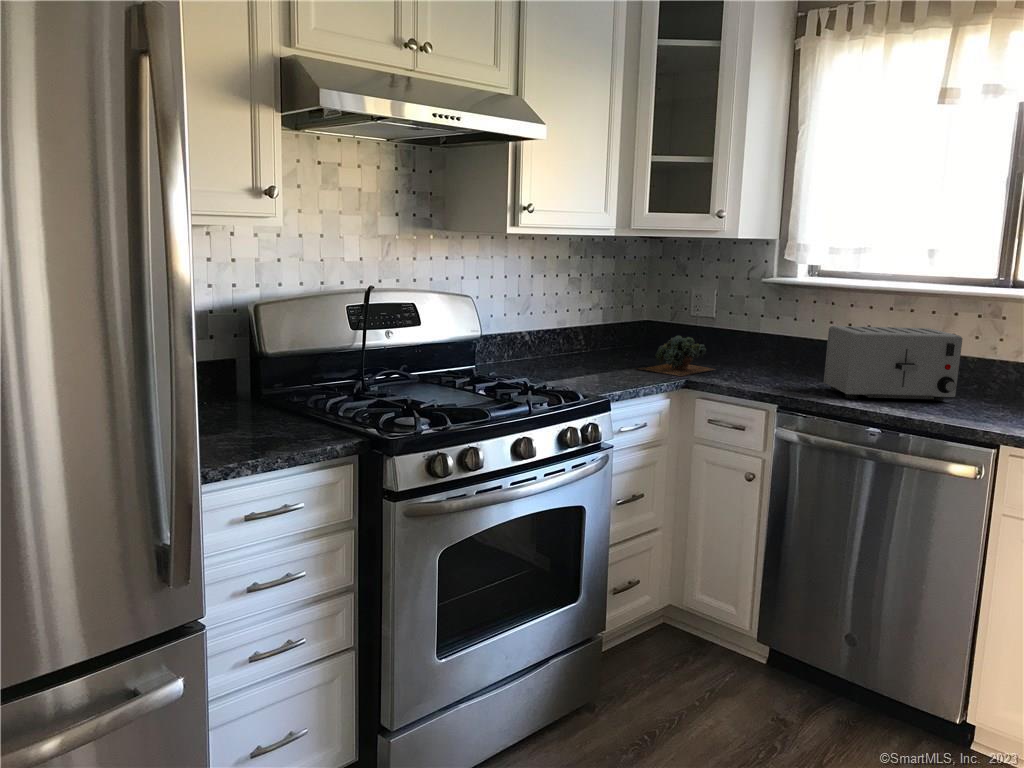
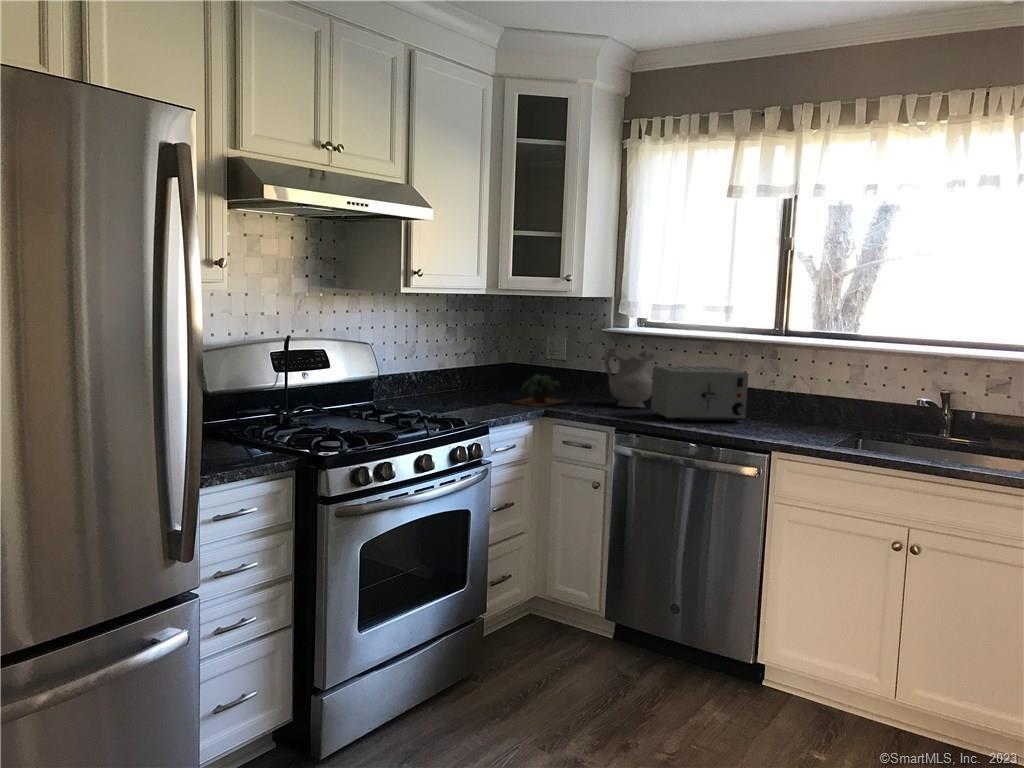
ceramic pitcher: none [764,303,830,379] -> present [604,348,655,407]

